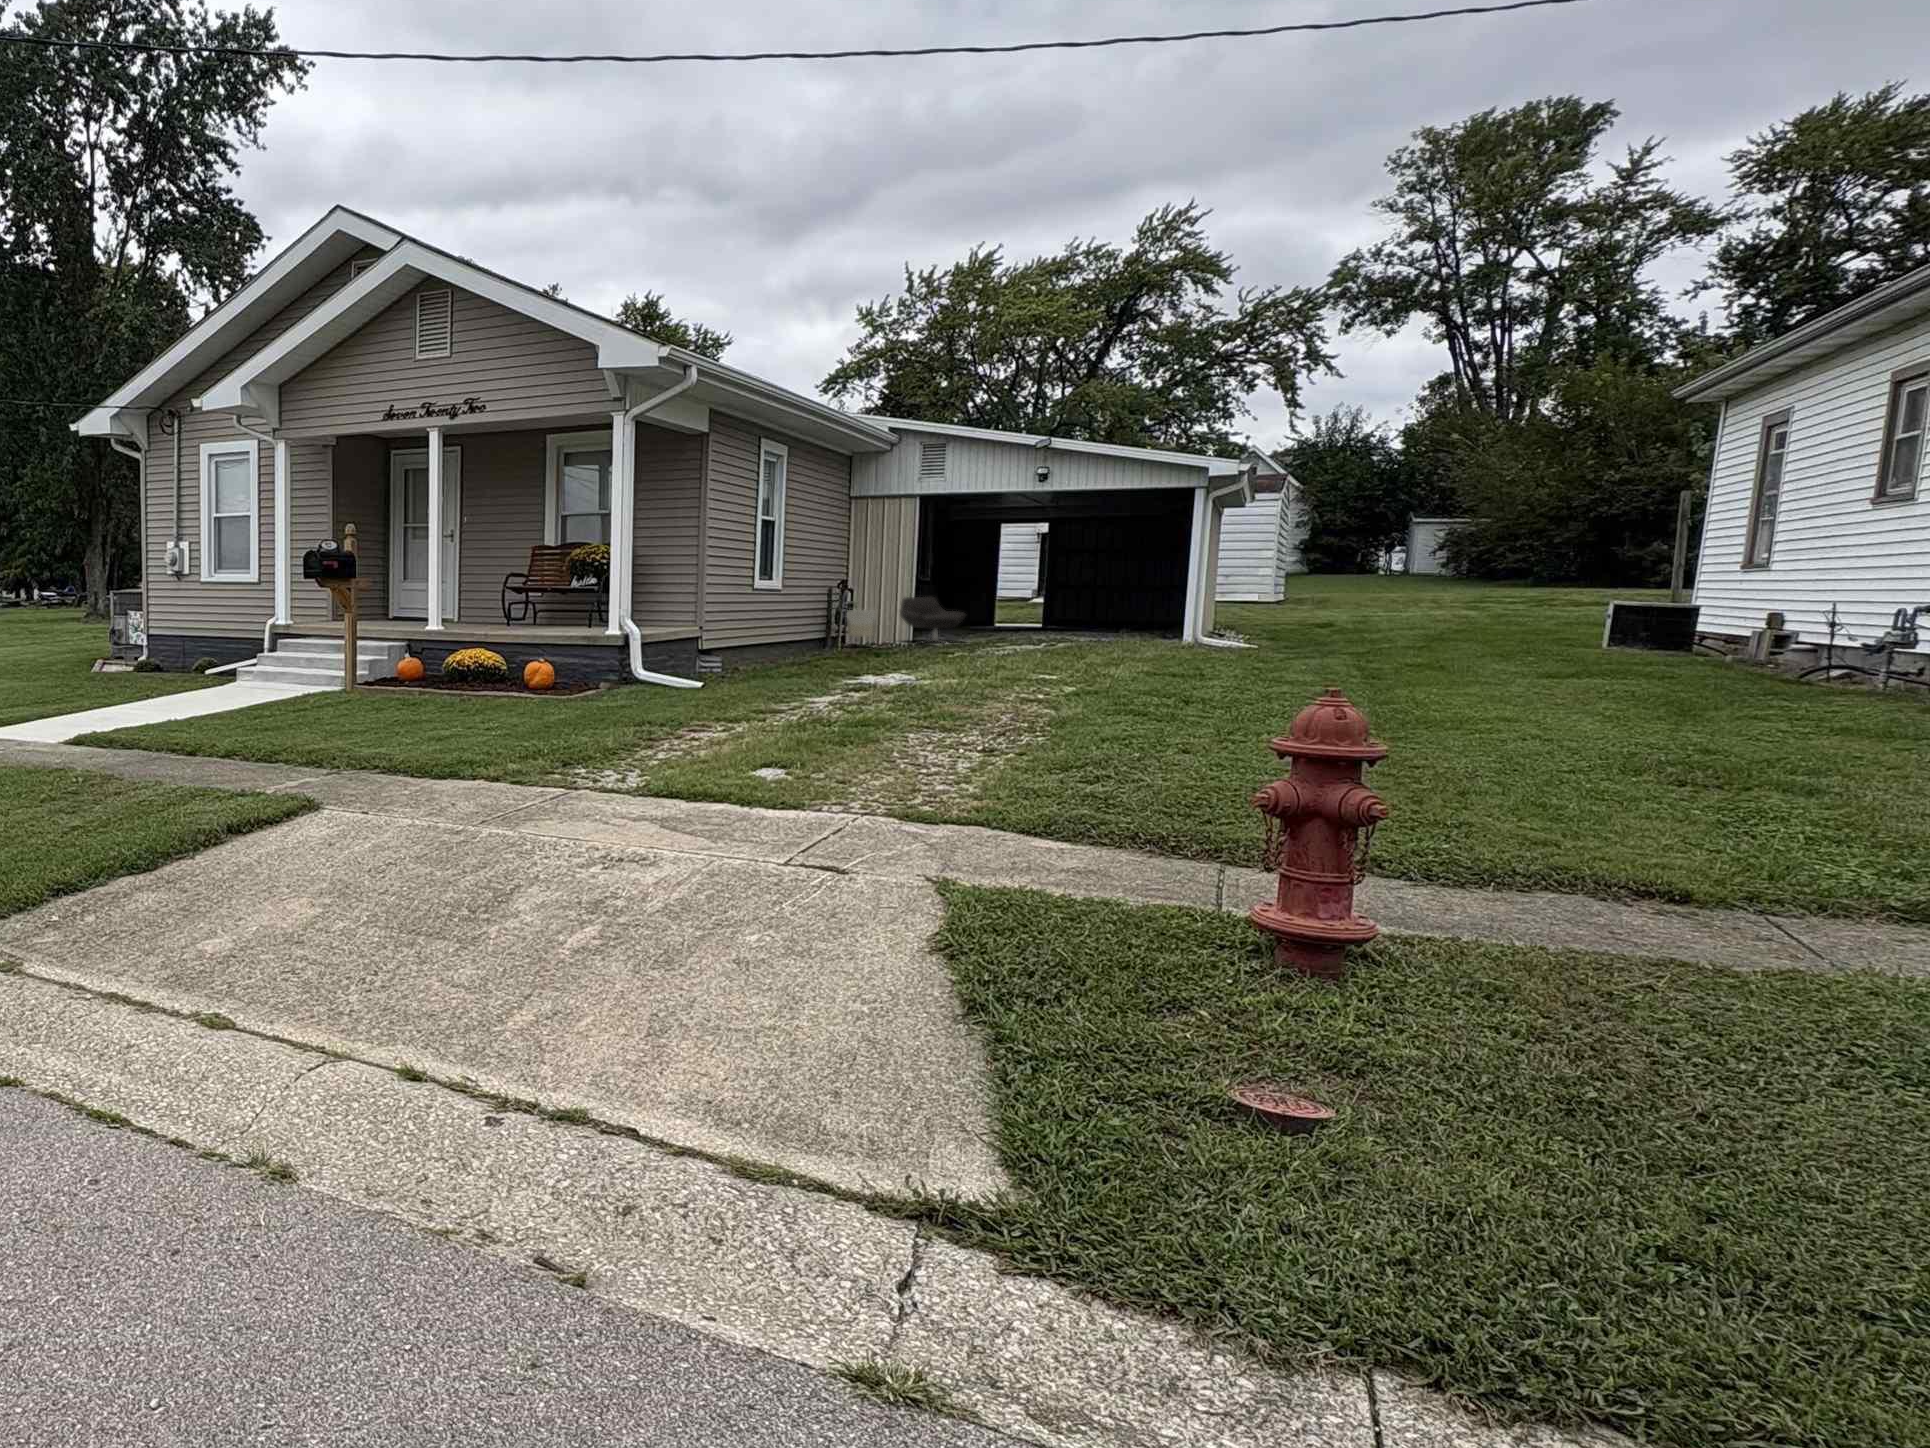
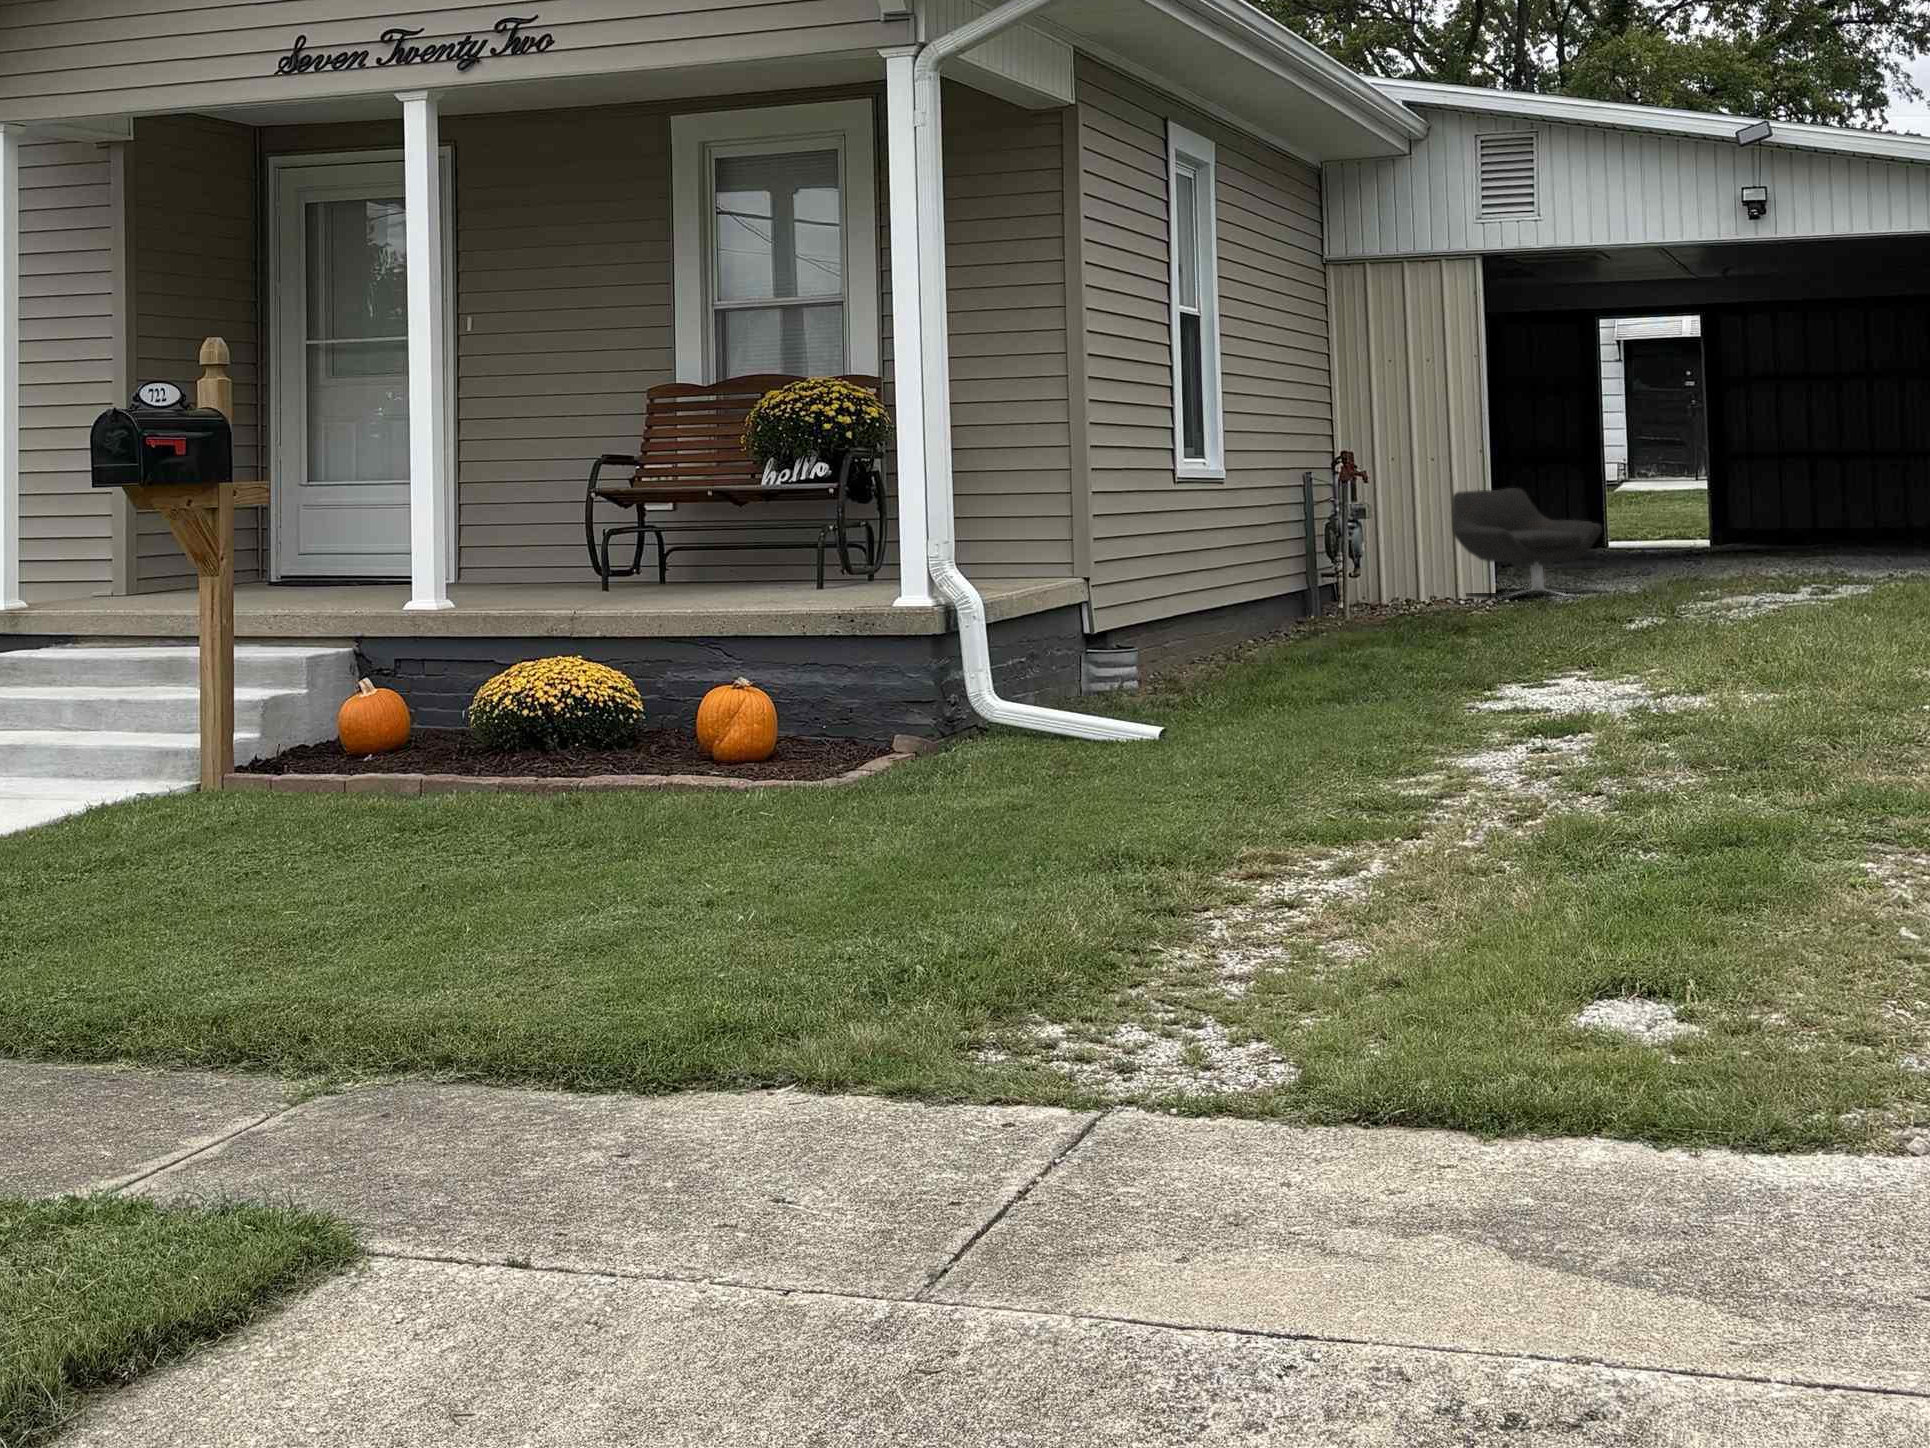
planter: present [847,610,876,637] -> none [1350,523,1420,614]

